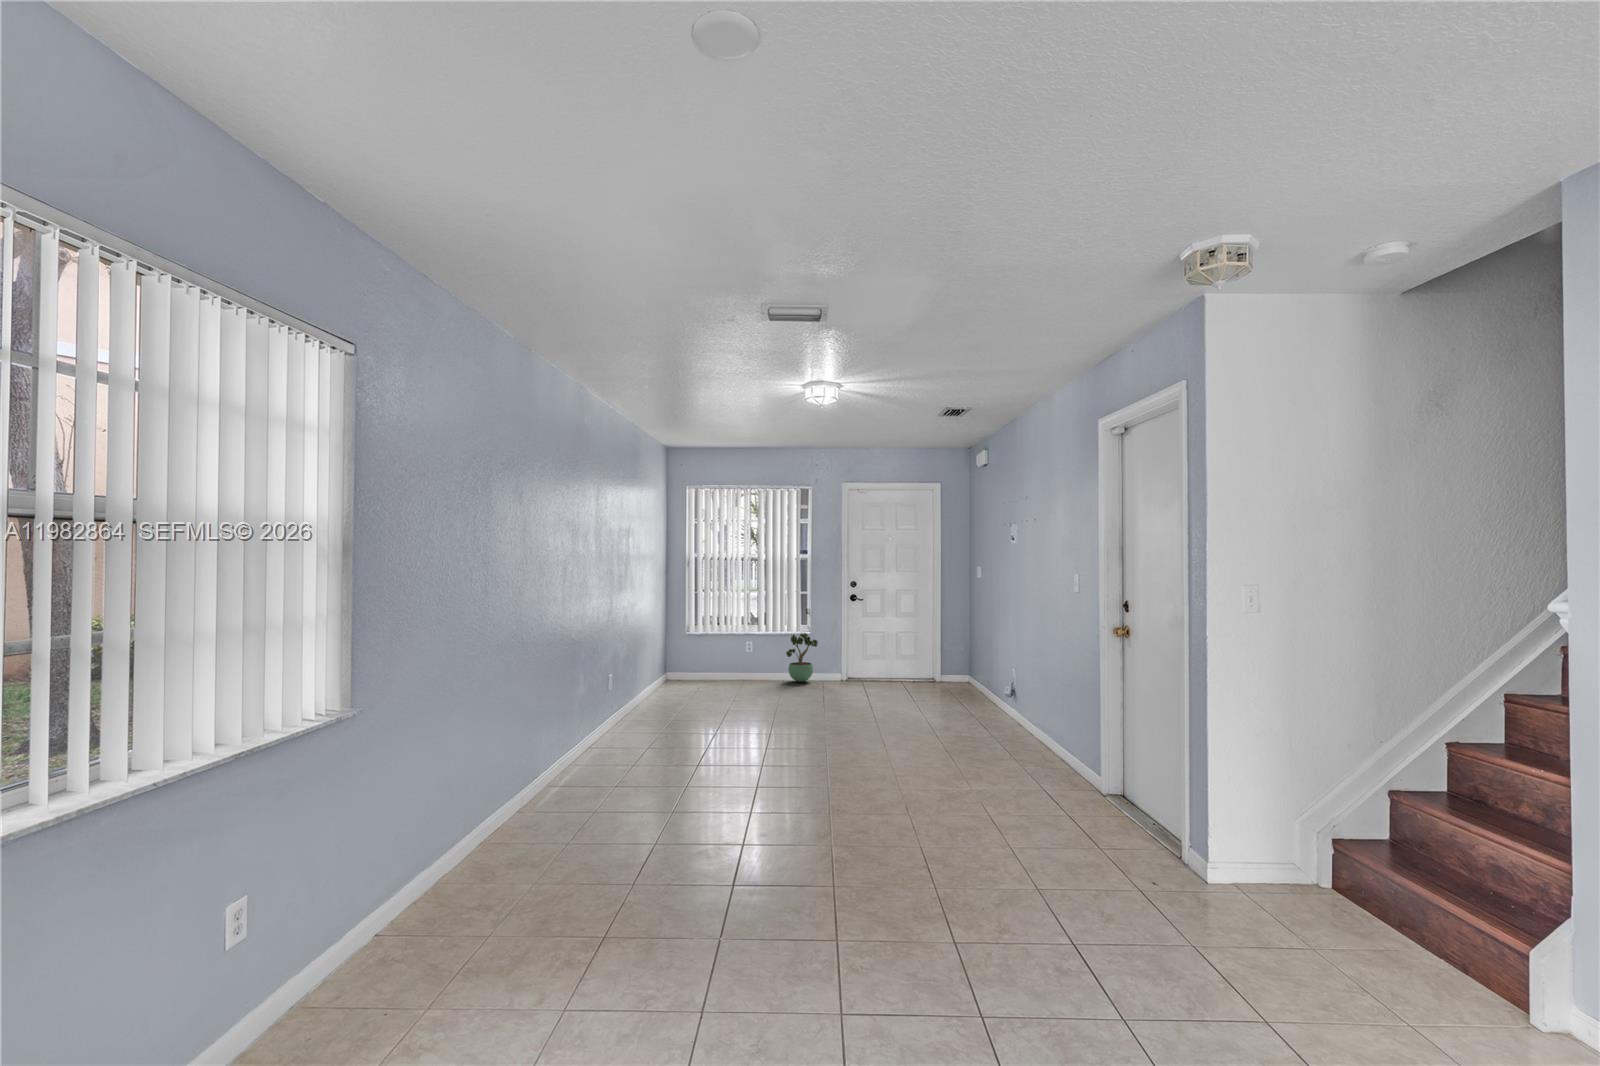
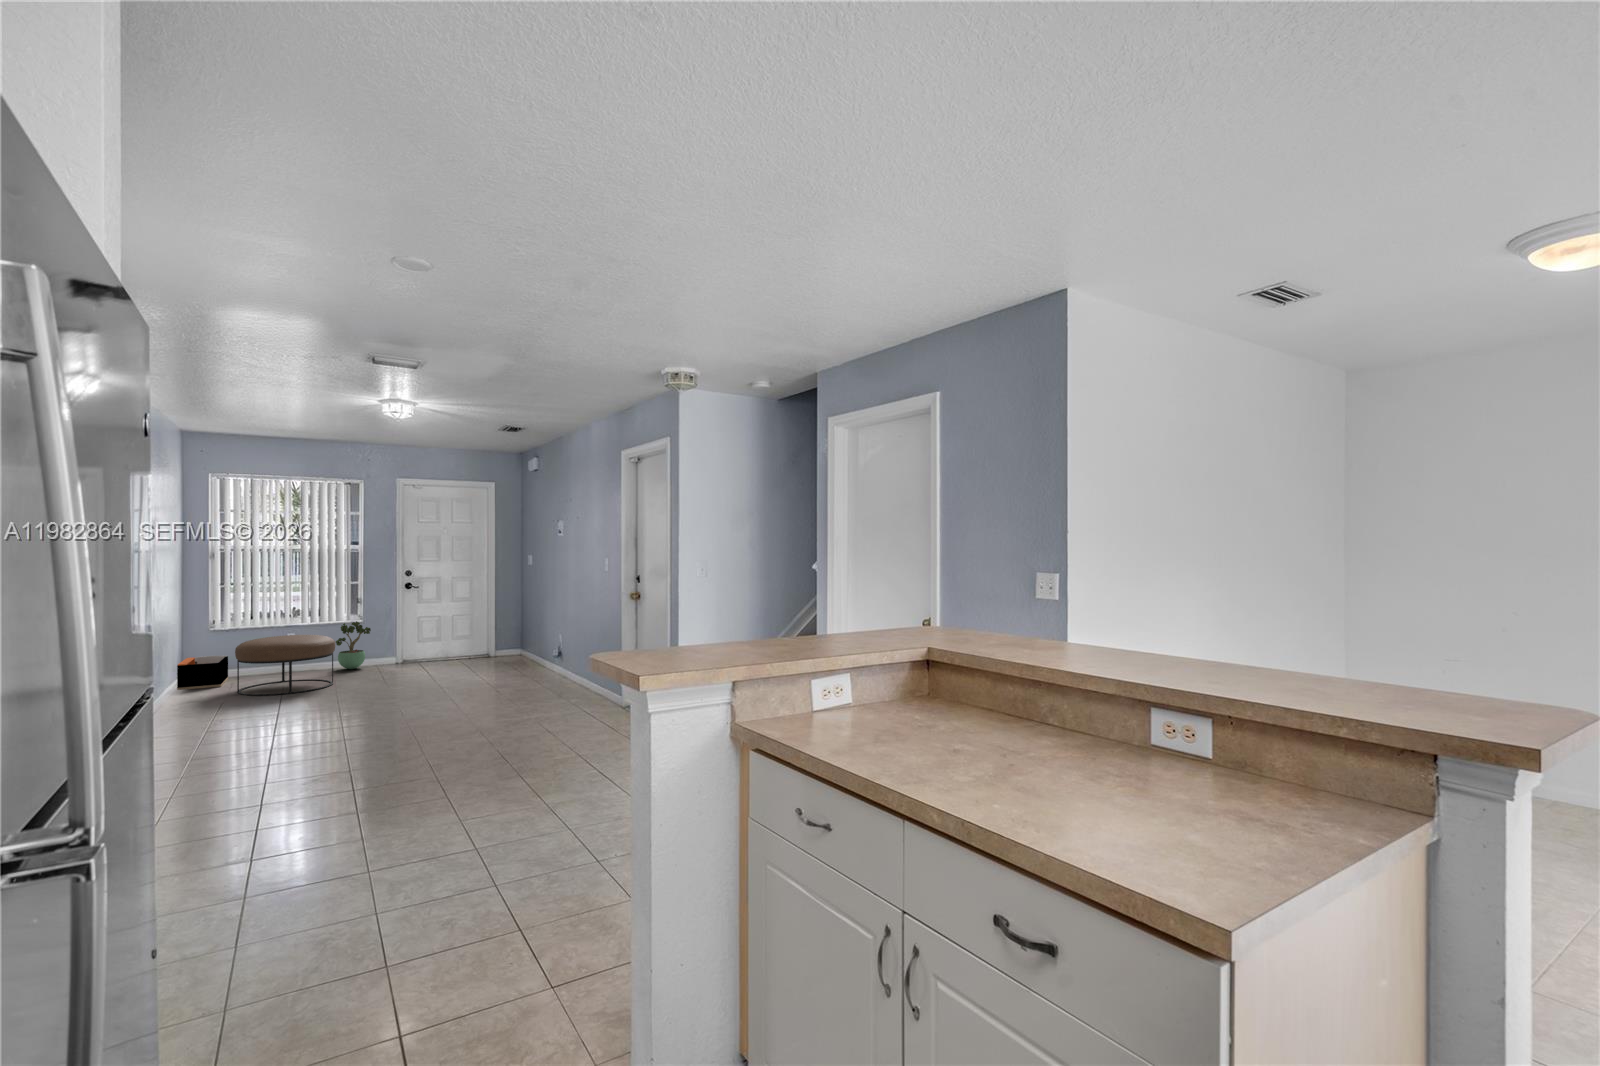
ottoman: none [696,644,781,706] -> present [235,635,335,696]
storage bin: none [656,658,699,690] -> present [177,656,228,690]

